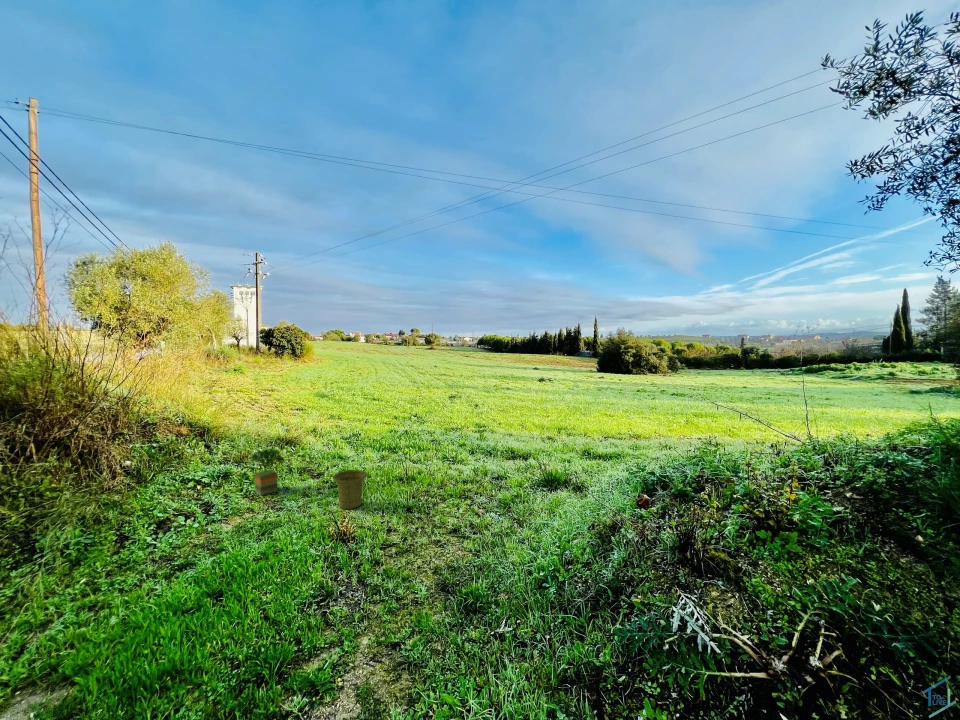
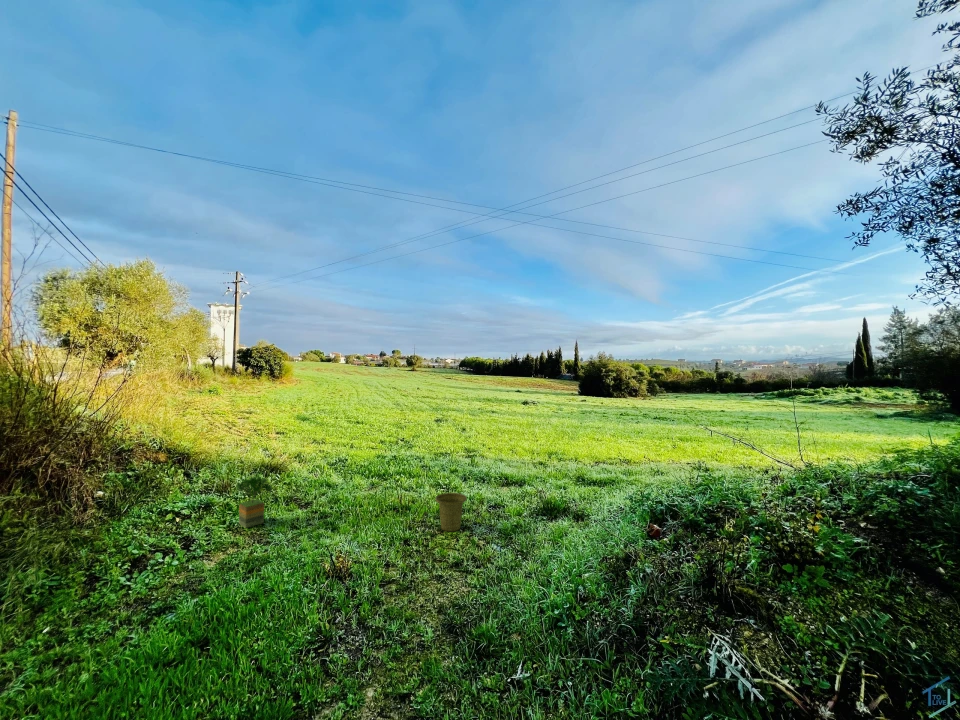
basket: present [333,470,367,509] -> present [435,493,467,531]

